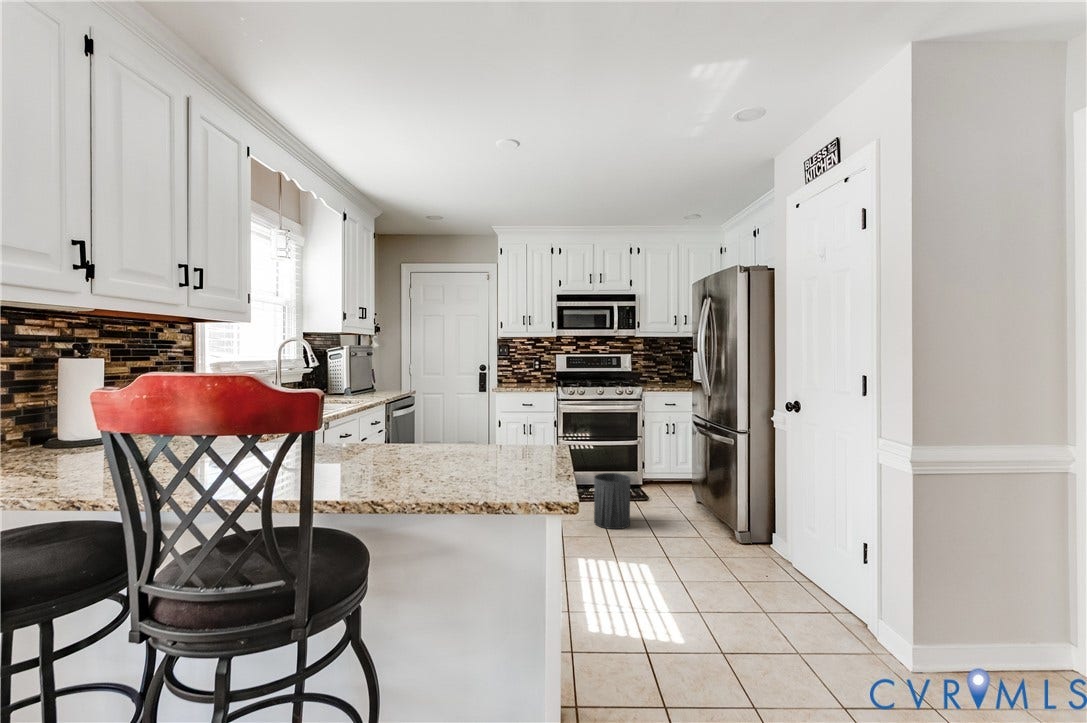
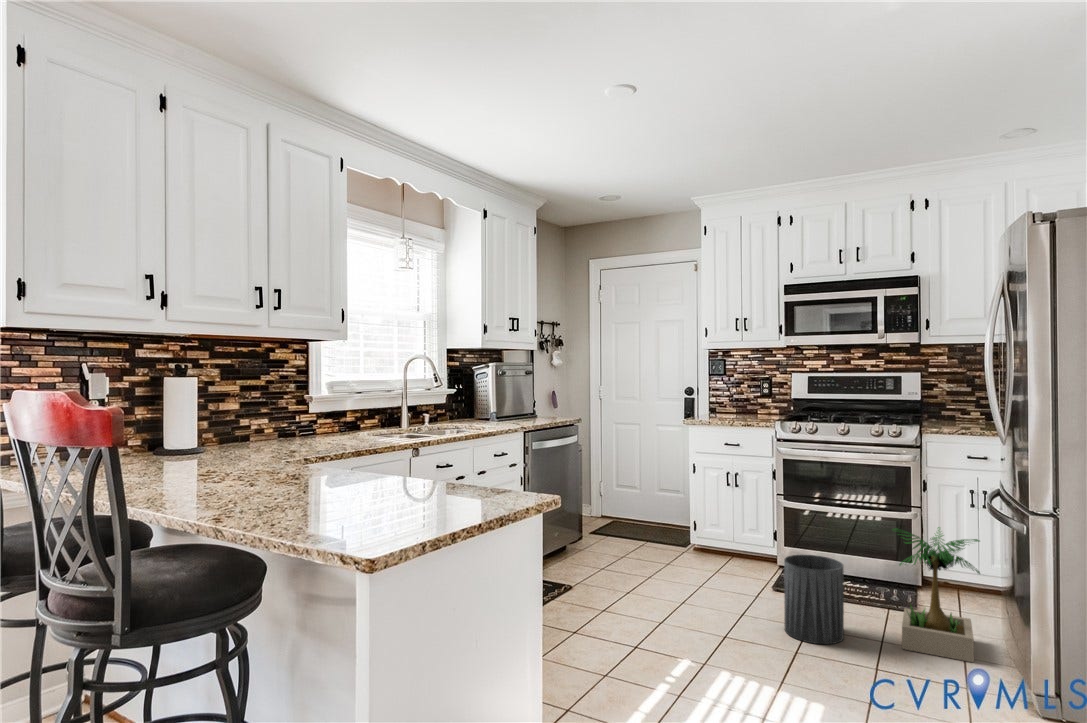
potted plant: none [647,446,704,522] -> present [893,527,980,662]

